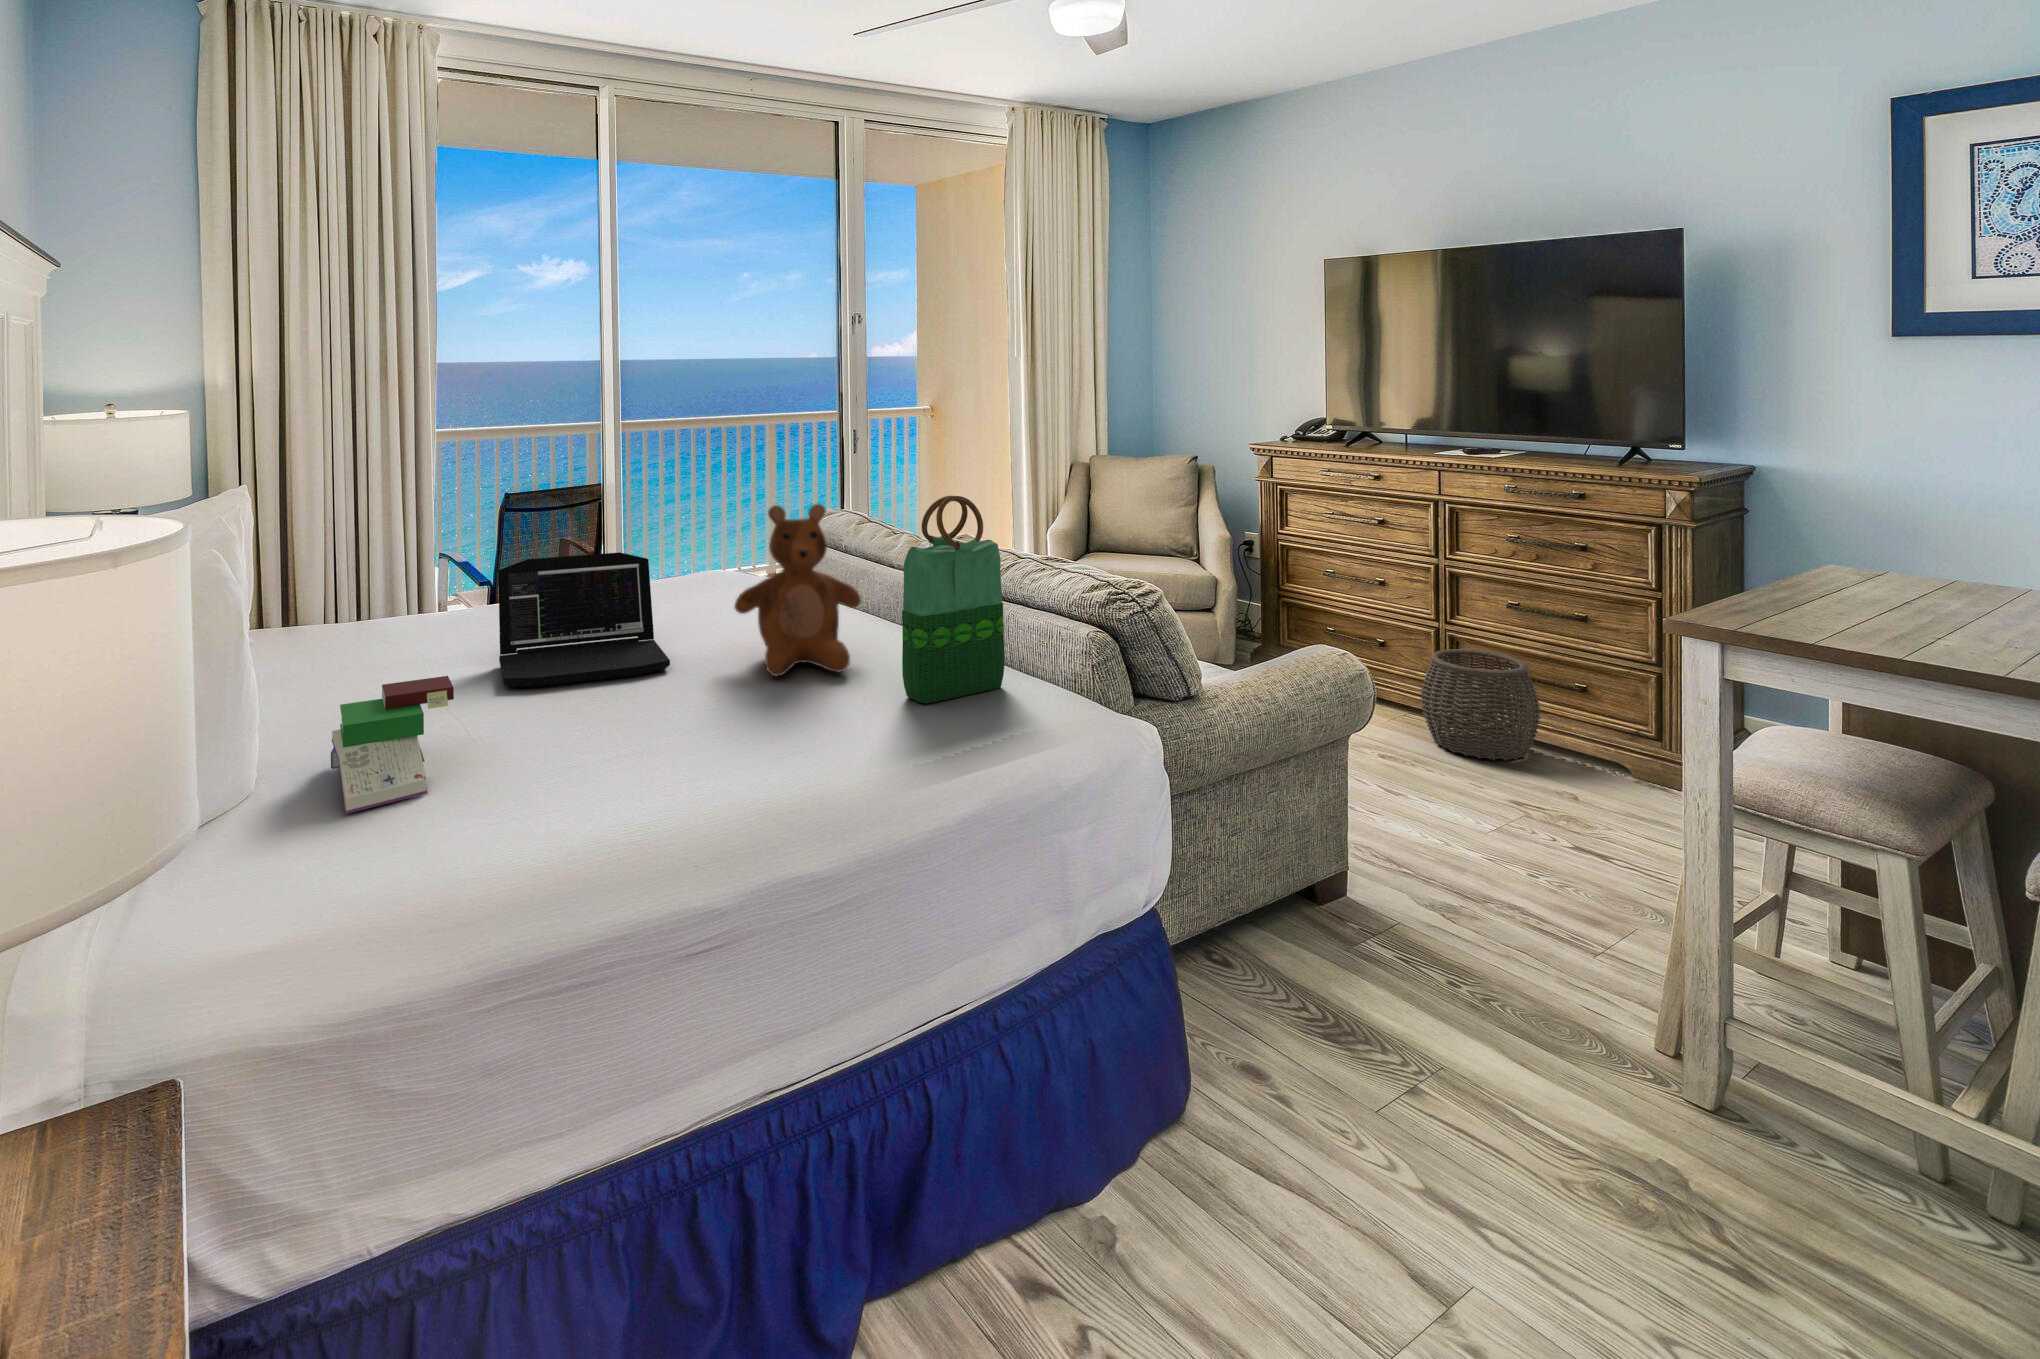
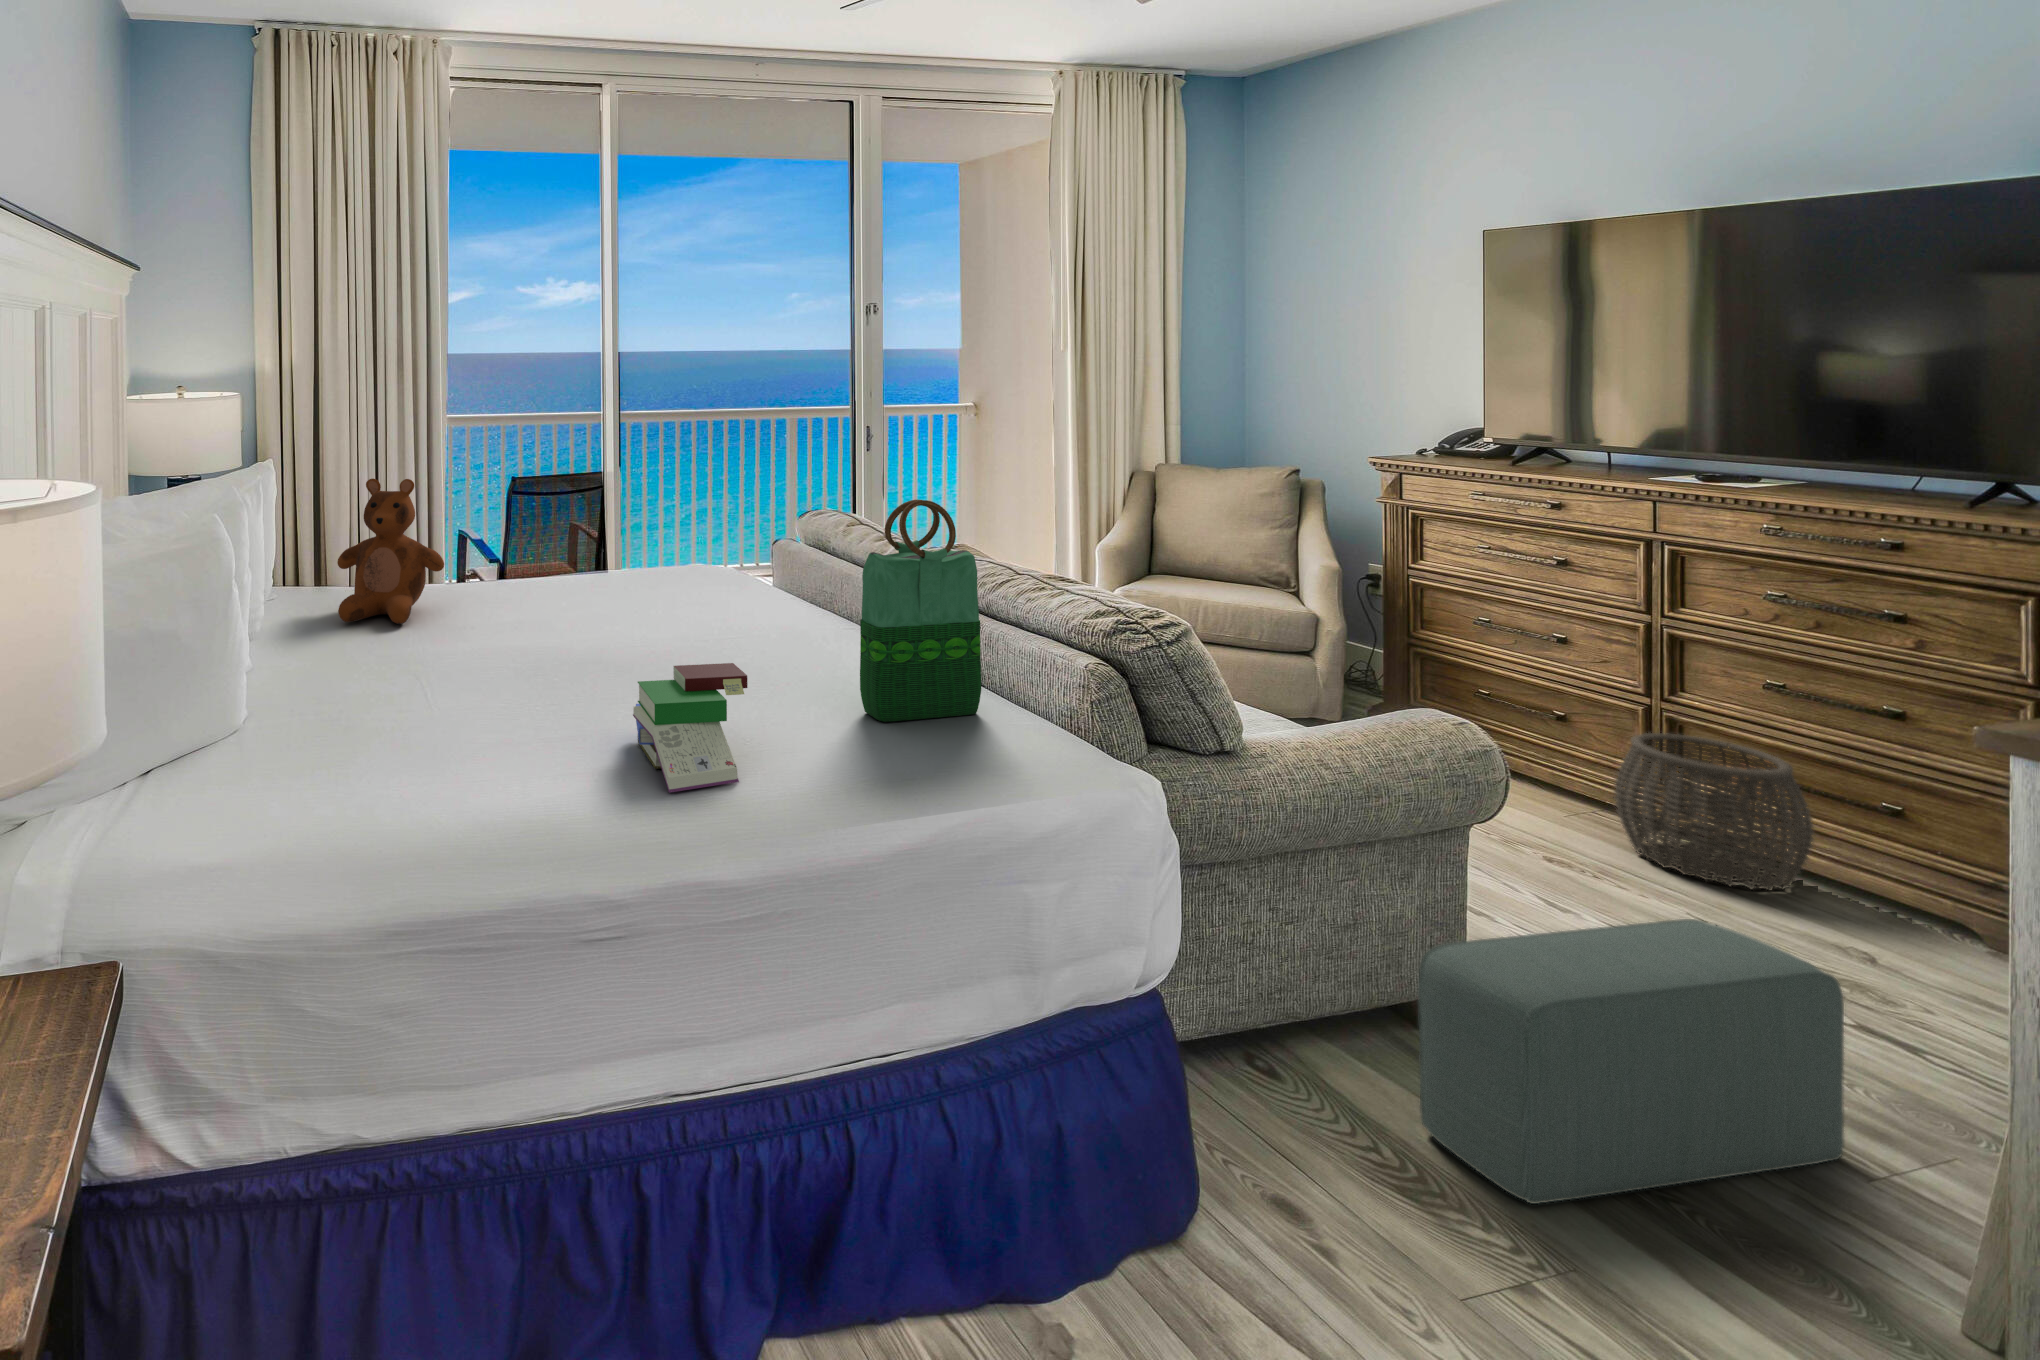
teddy bear: present [734,504,861,676] -> present [337,479,444,624]
laptop: present [498,552,670,687] -> none [470,539,628,661]
book: present [331,676,454,814] -> present [633,663,748,792]
pouf: none [1329,786,1581,1025] -> present [1418,919,1844,1204]

